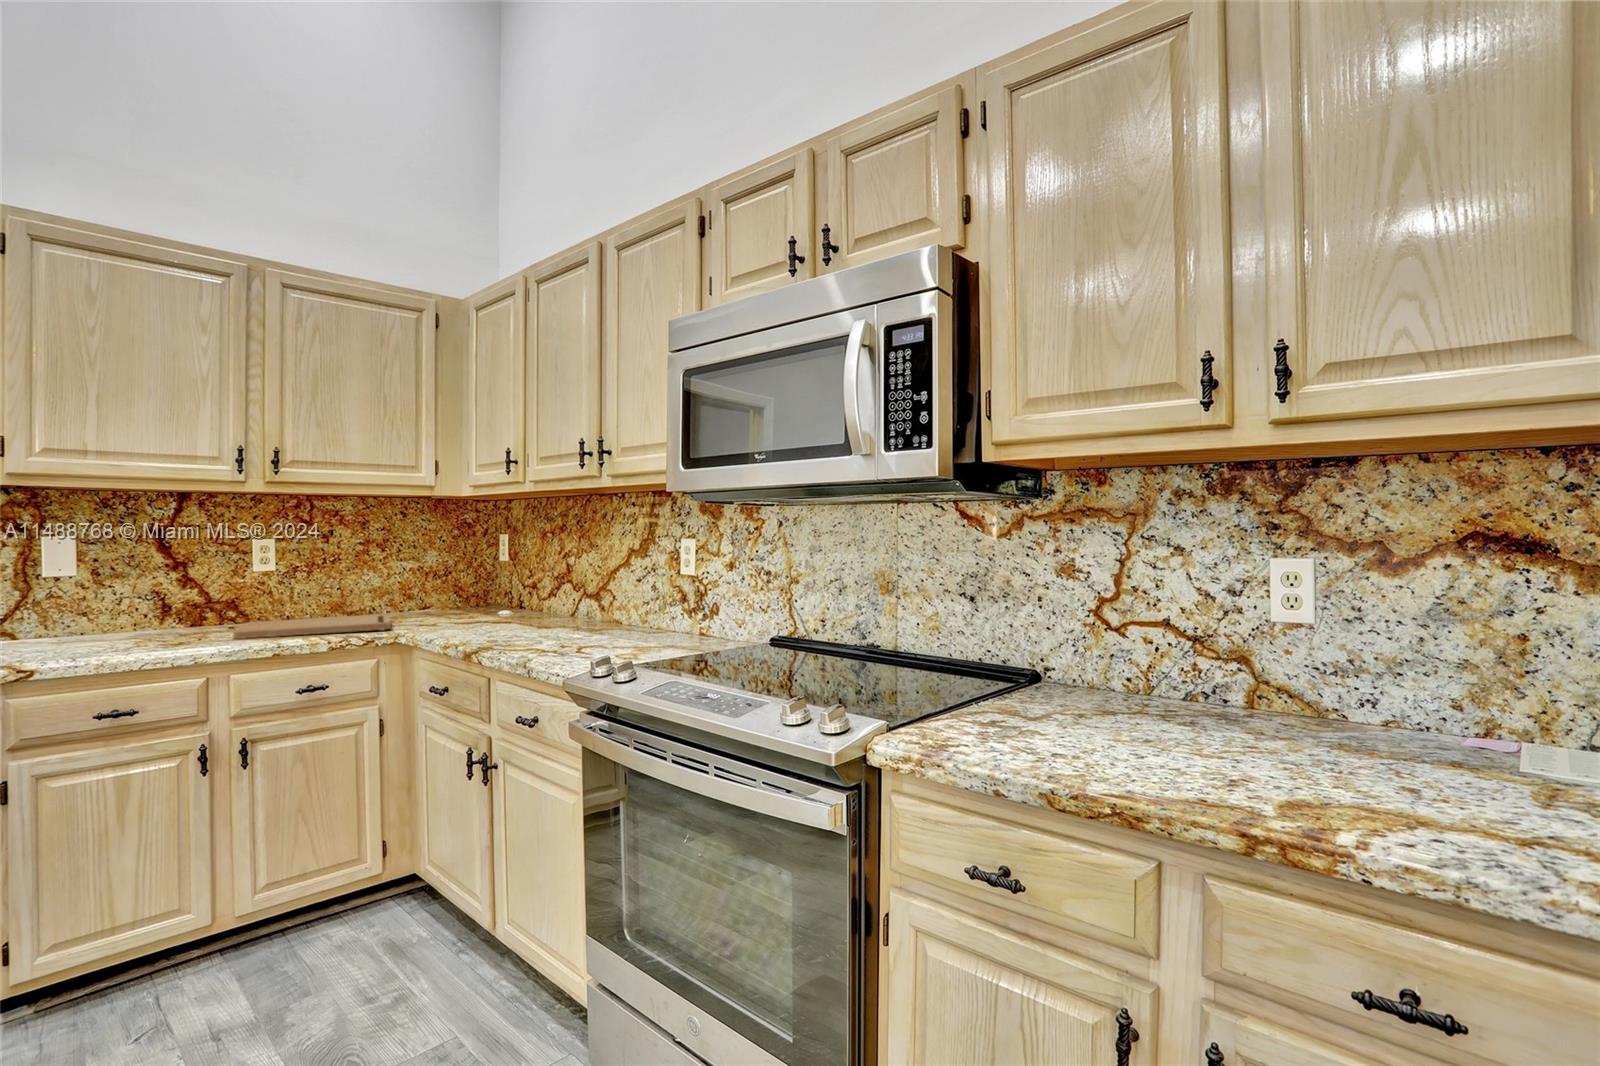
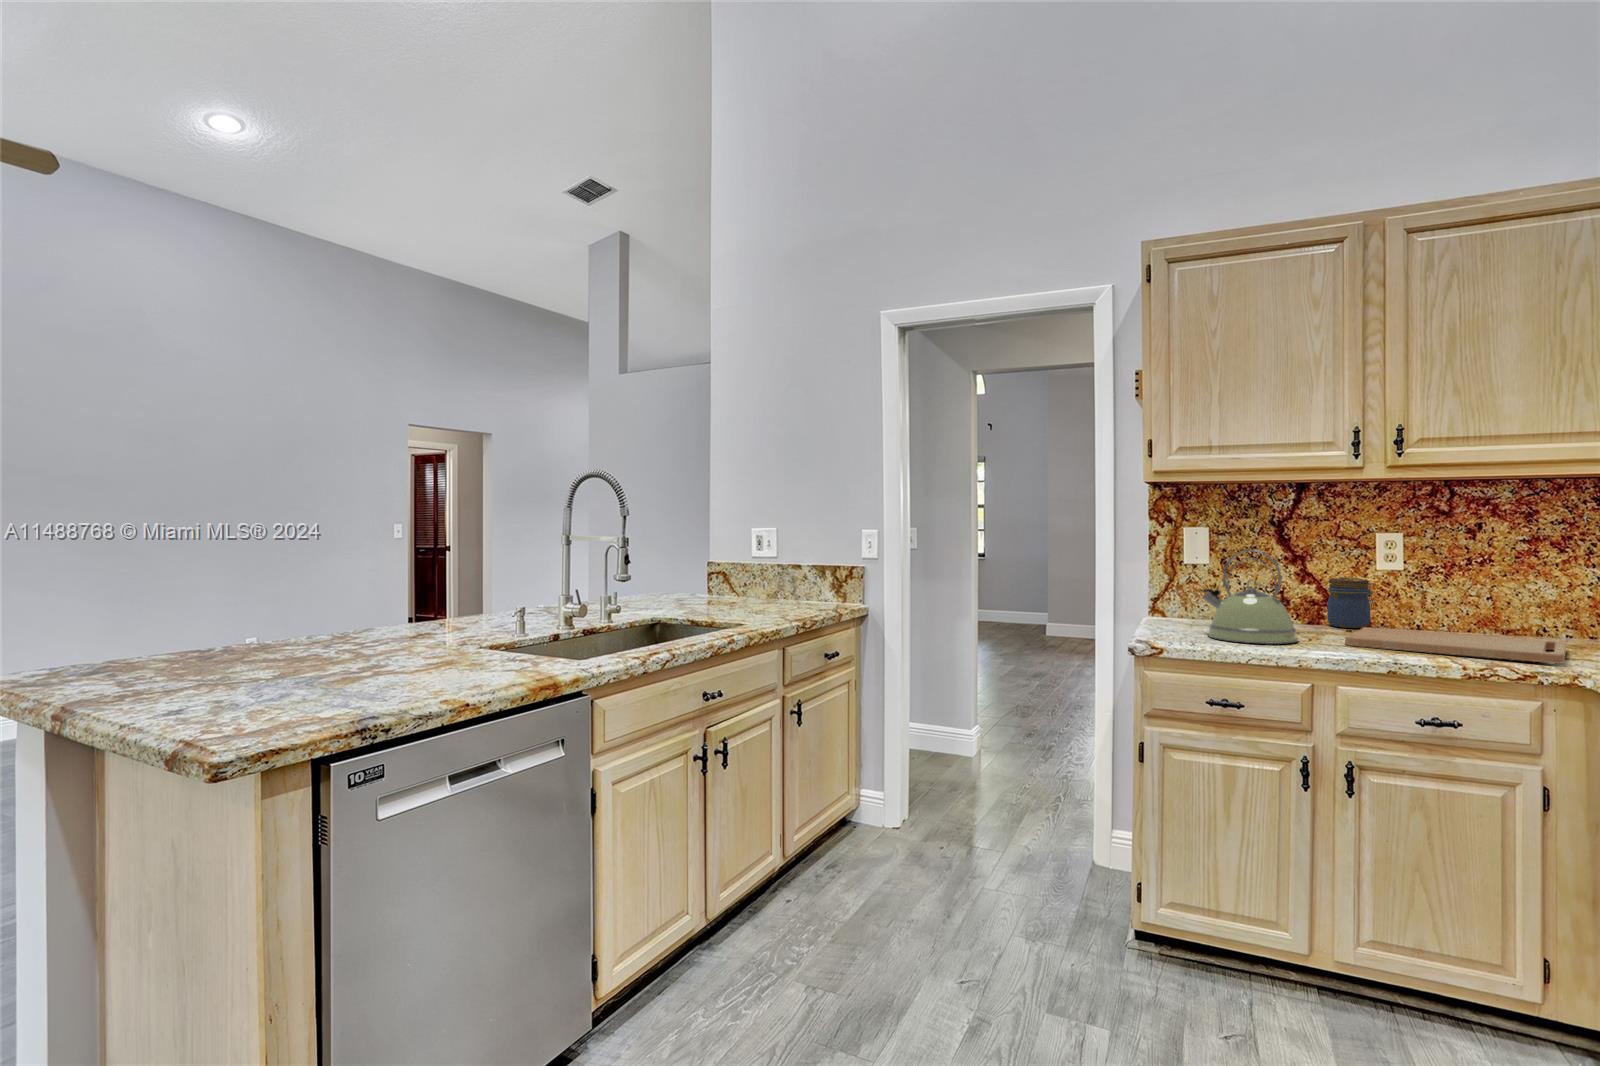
kettle: none [76,557,189,652] -> present [1202,549,1298,644]
jar: none [210,580,253,625] -> present [1327,577,1374,628]

